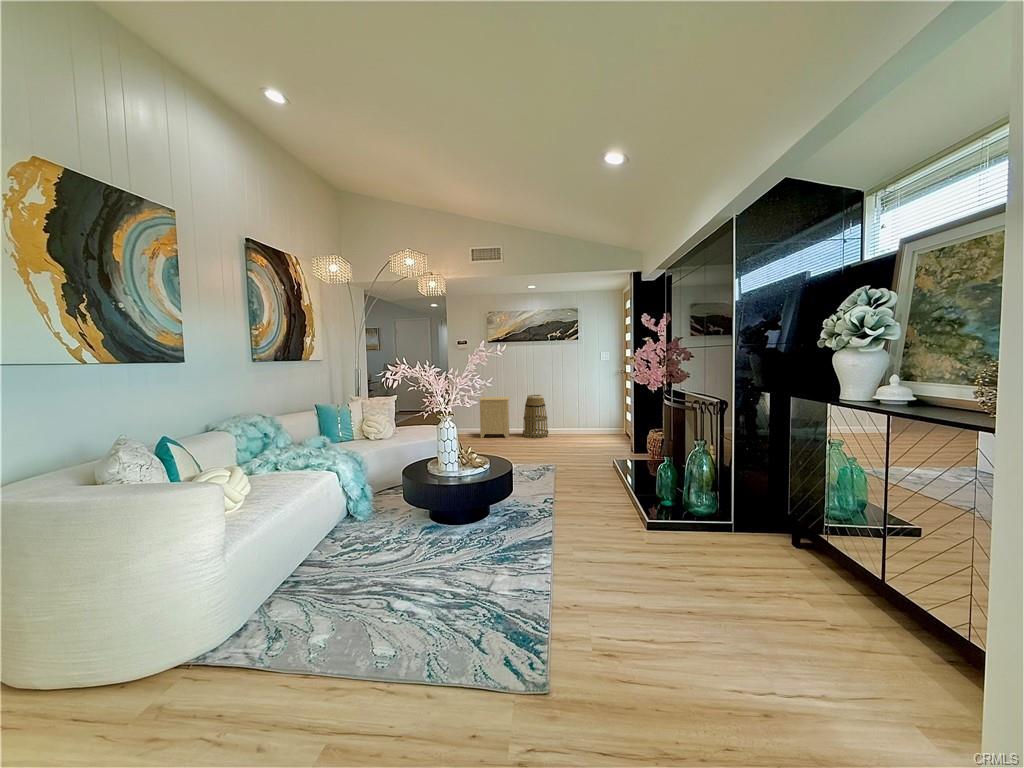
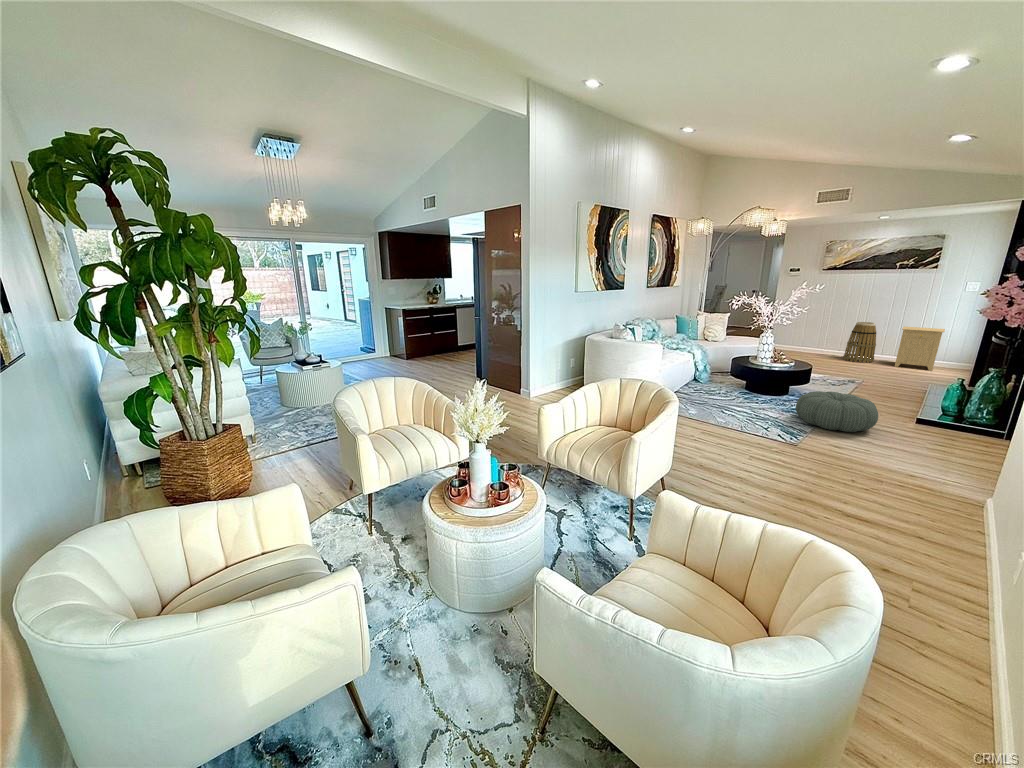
side table: present [479,397,510,438] -> present [895,327,945,371]
pouf: none [512,511,628,598] -> present [796,391,878,432]

